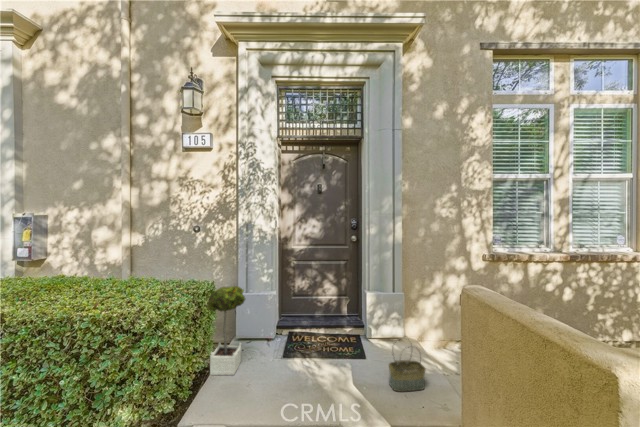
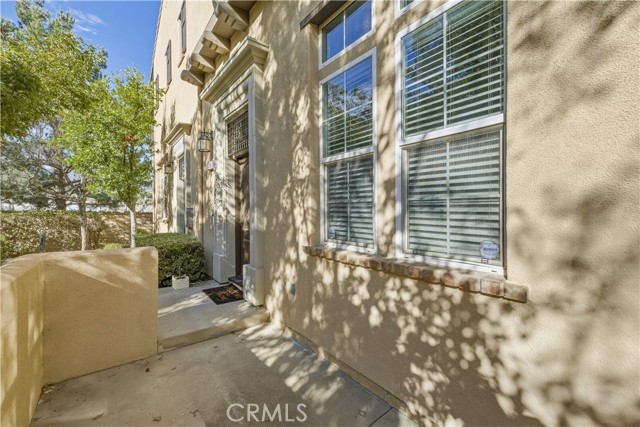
basket: present [389,342,425,392] -> none [180,290,200,327]

